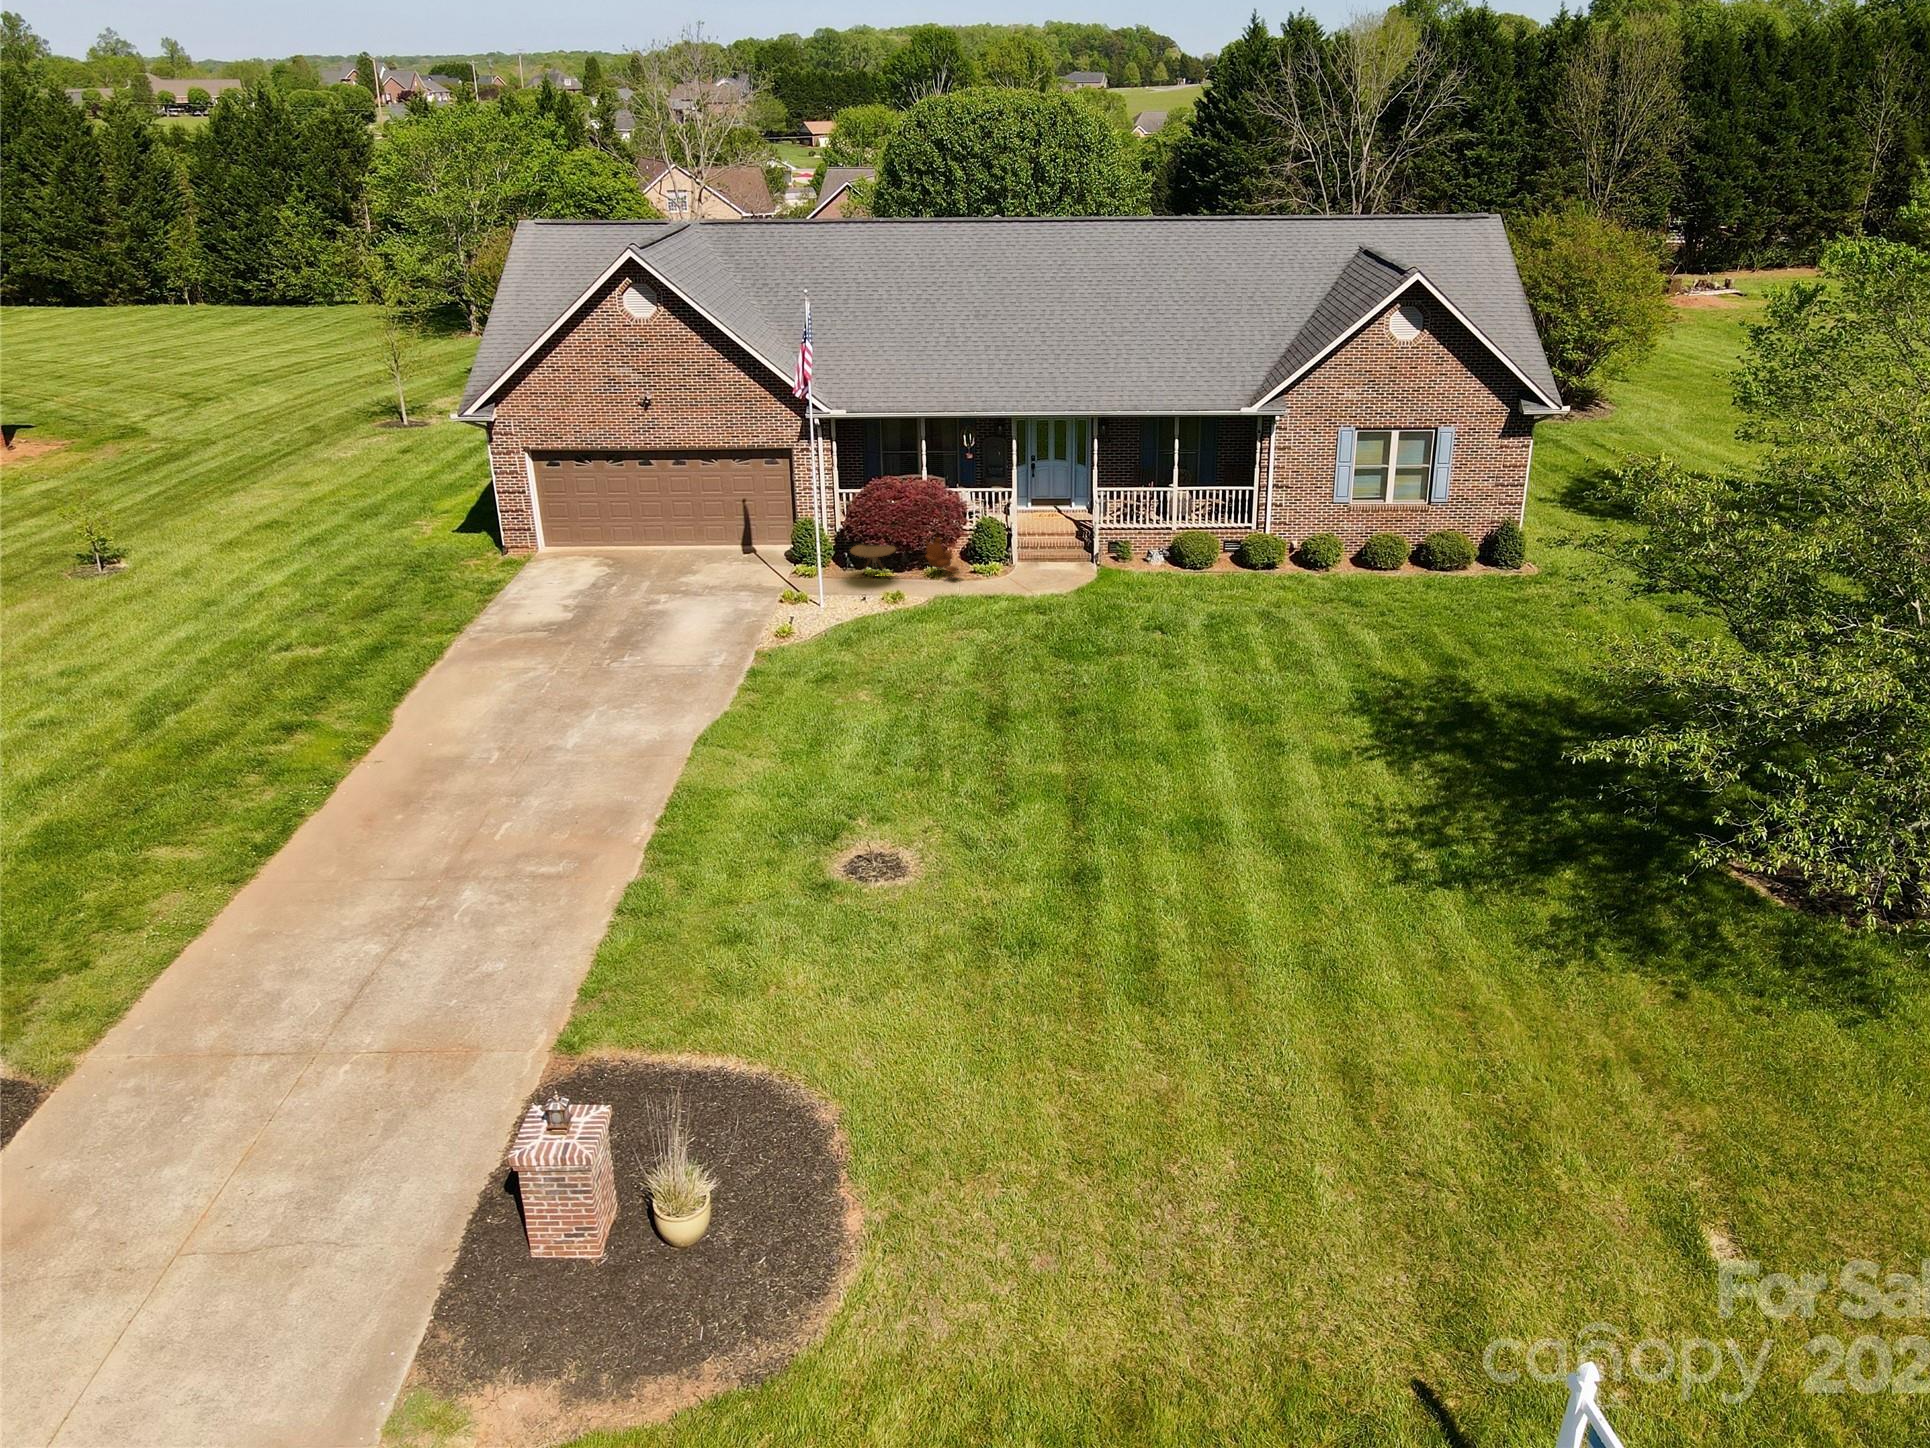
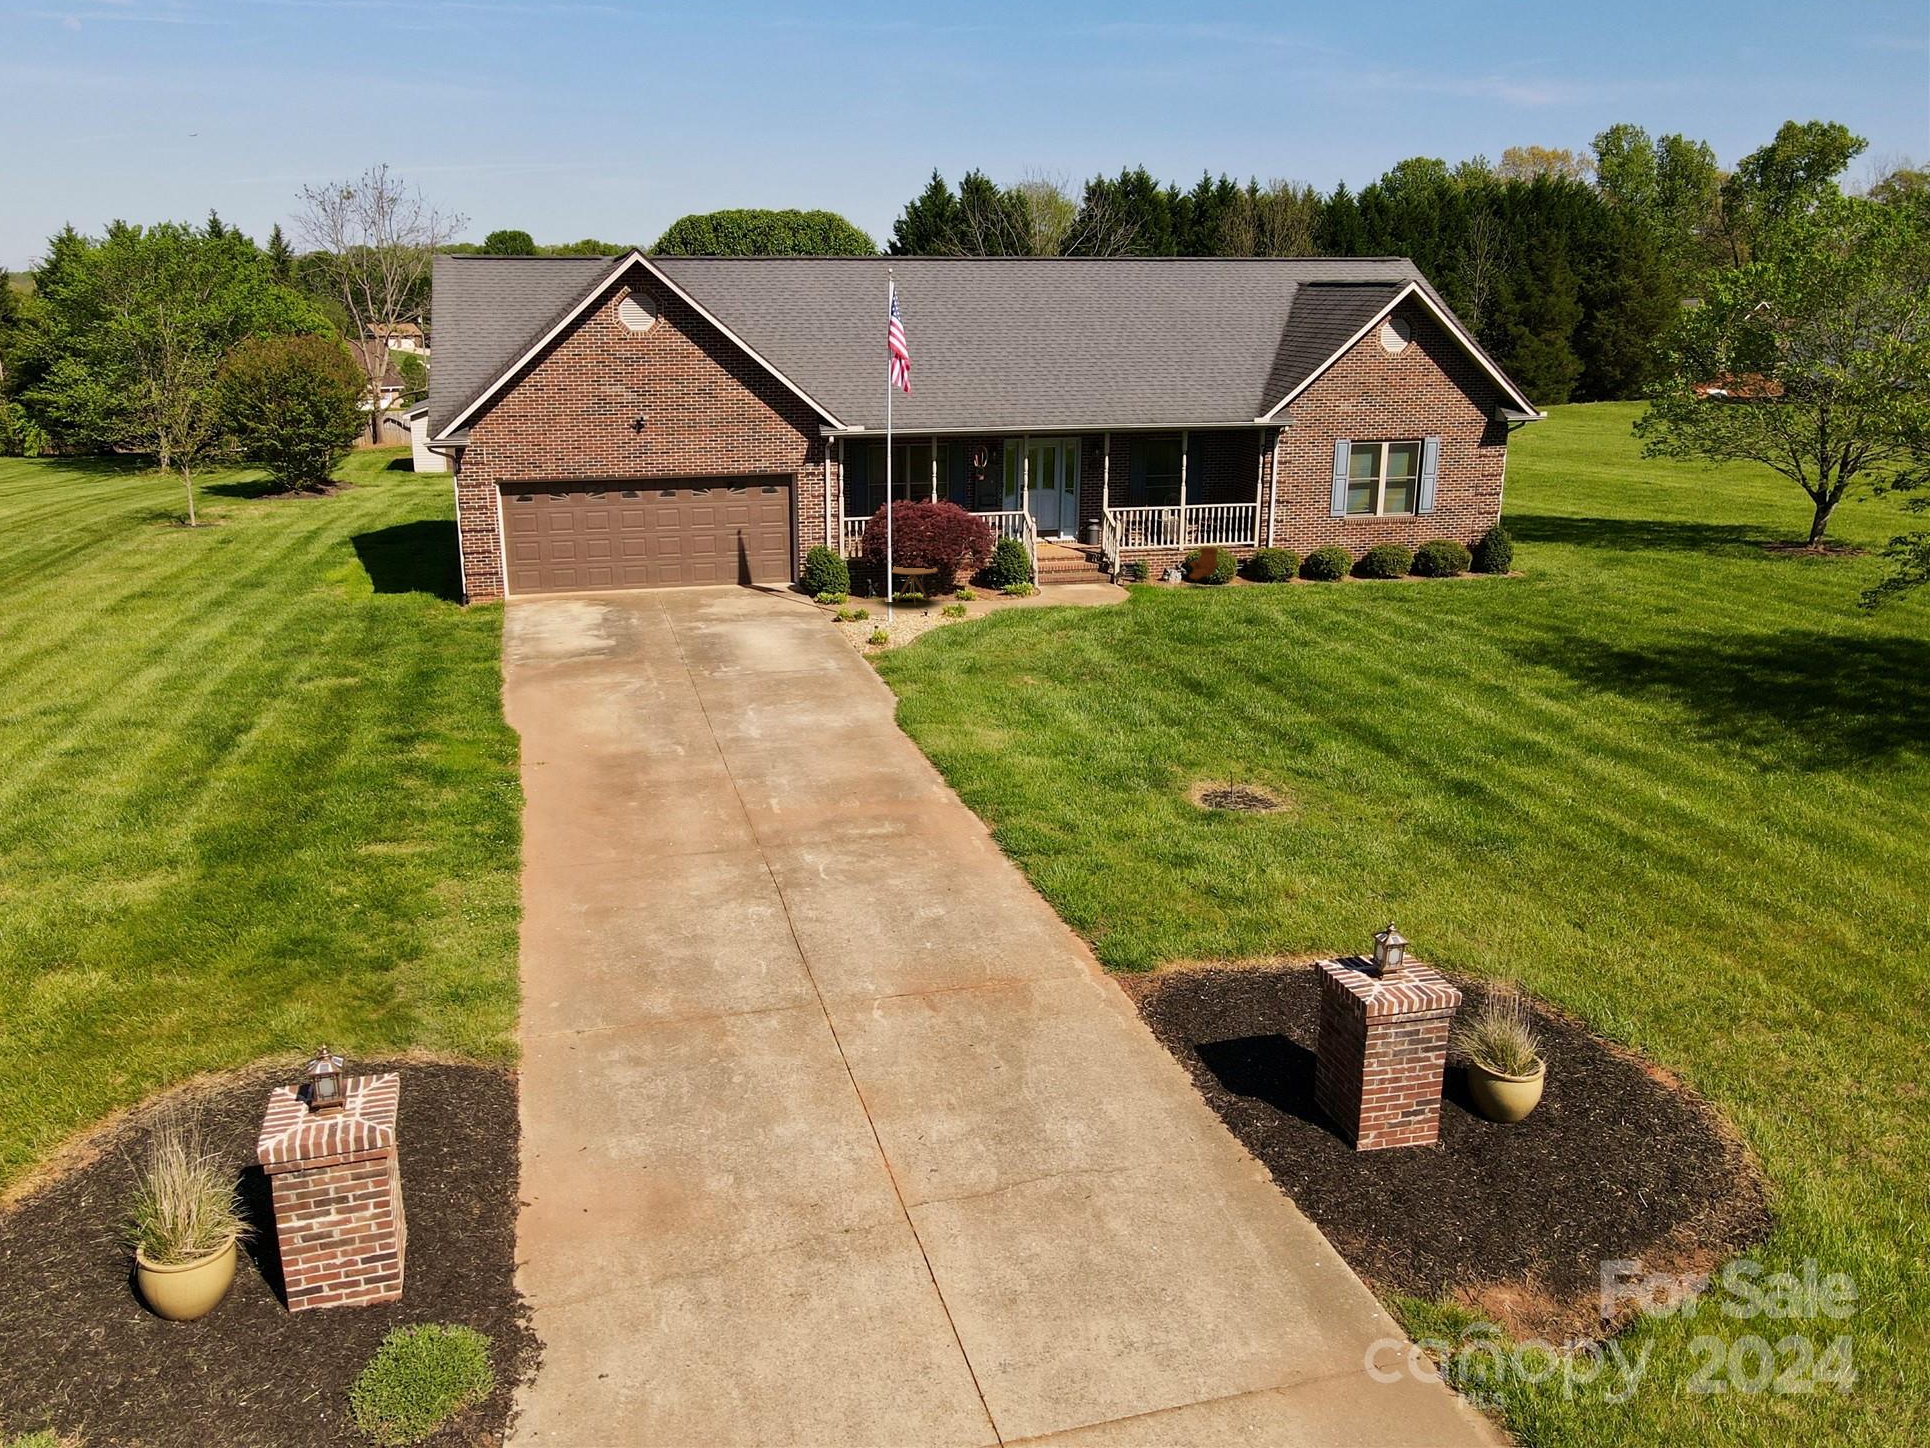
lounge chair: present [926,538,958,579] -> present [1190,547,1219,587]

